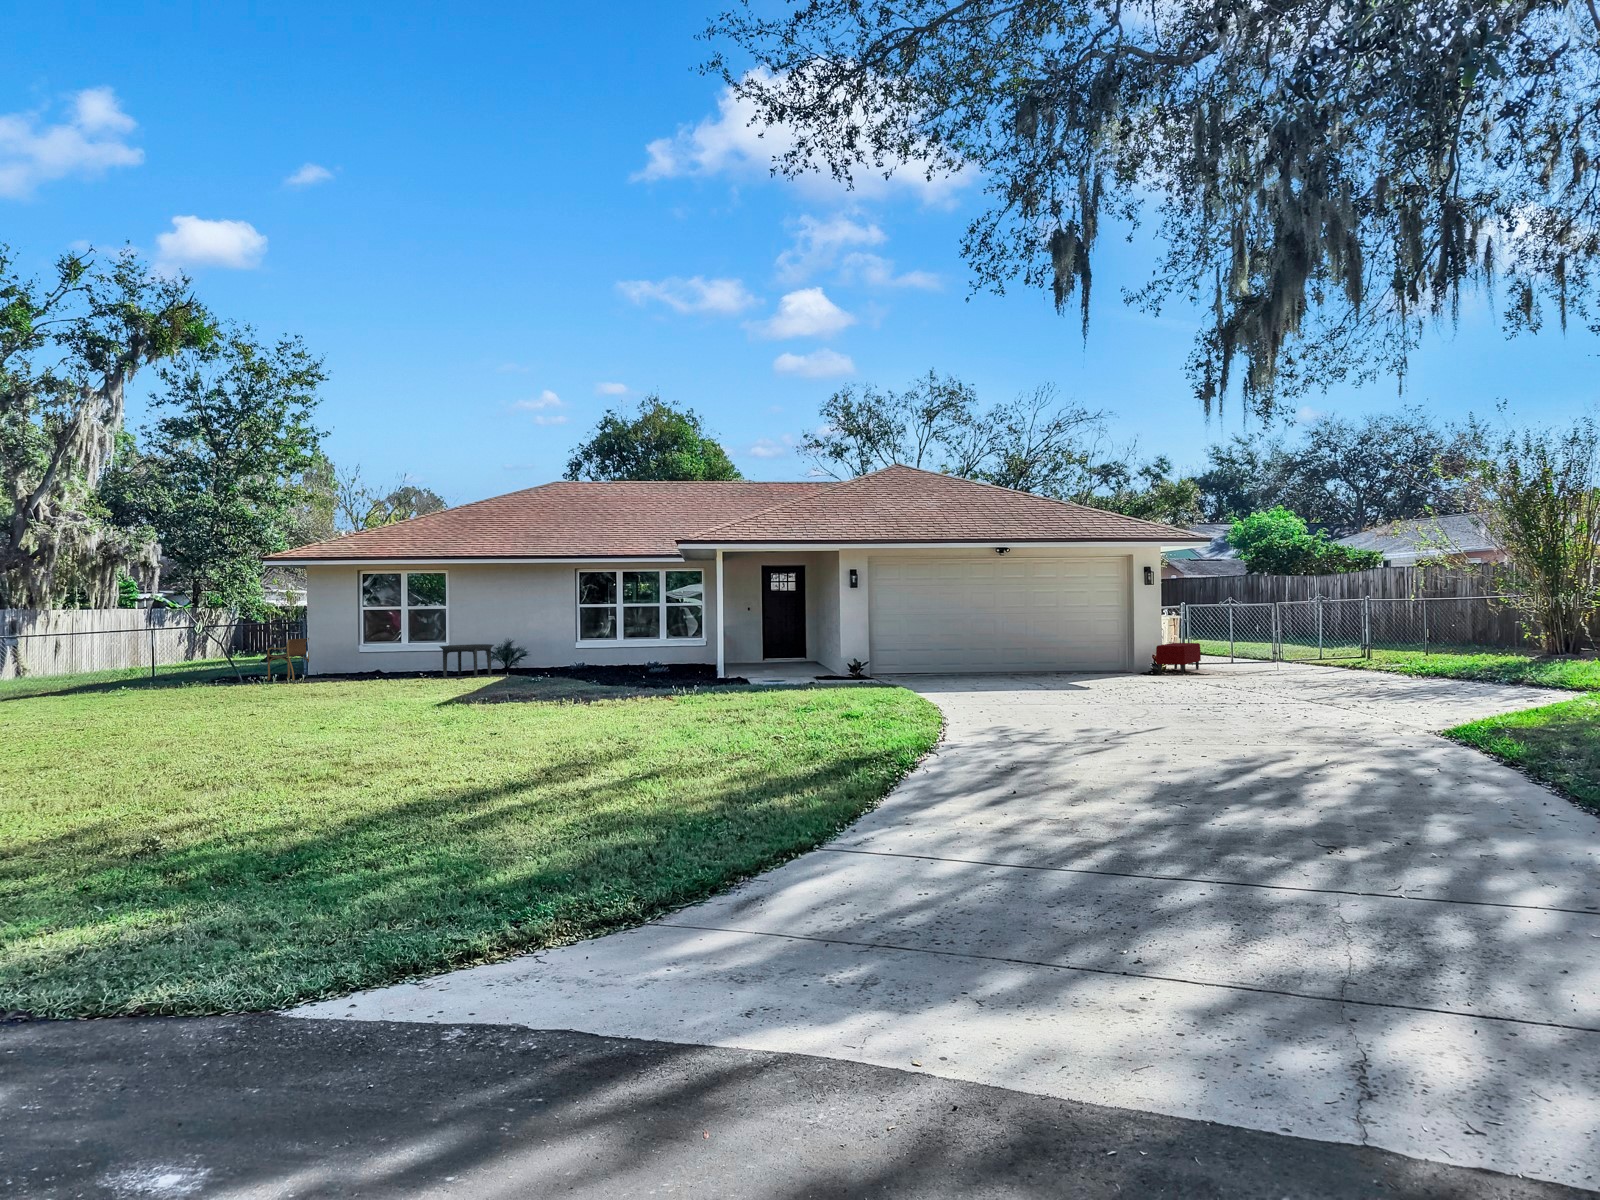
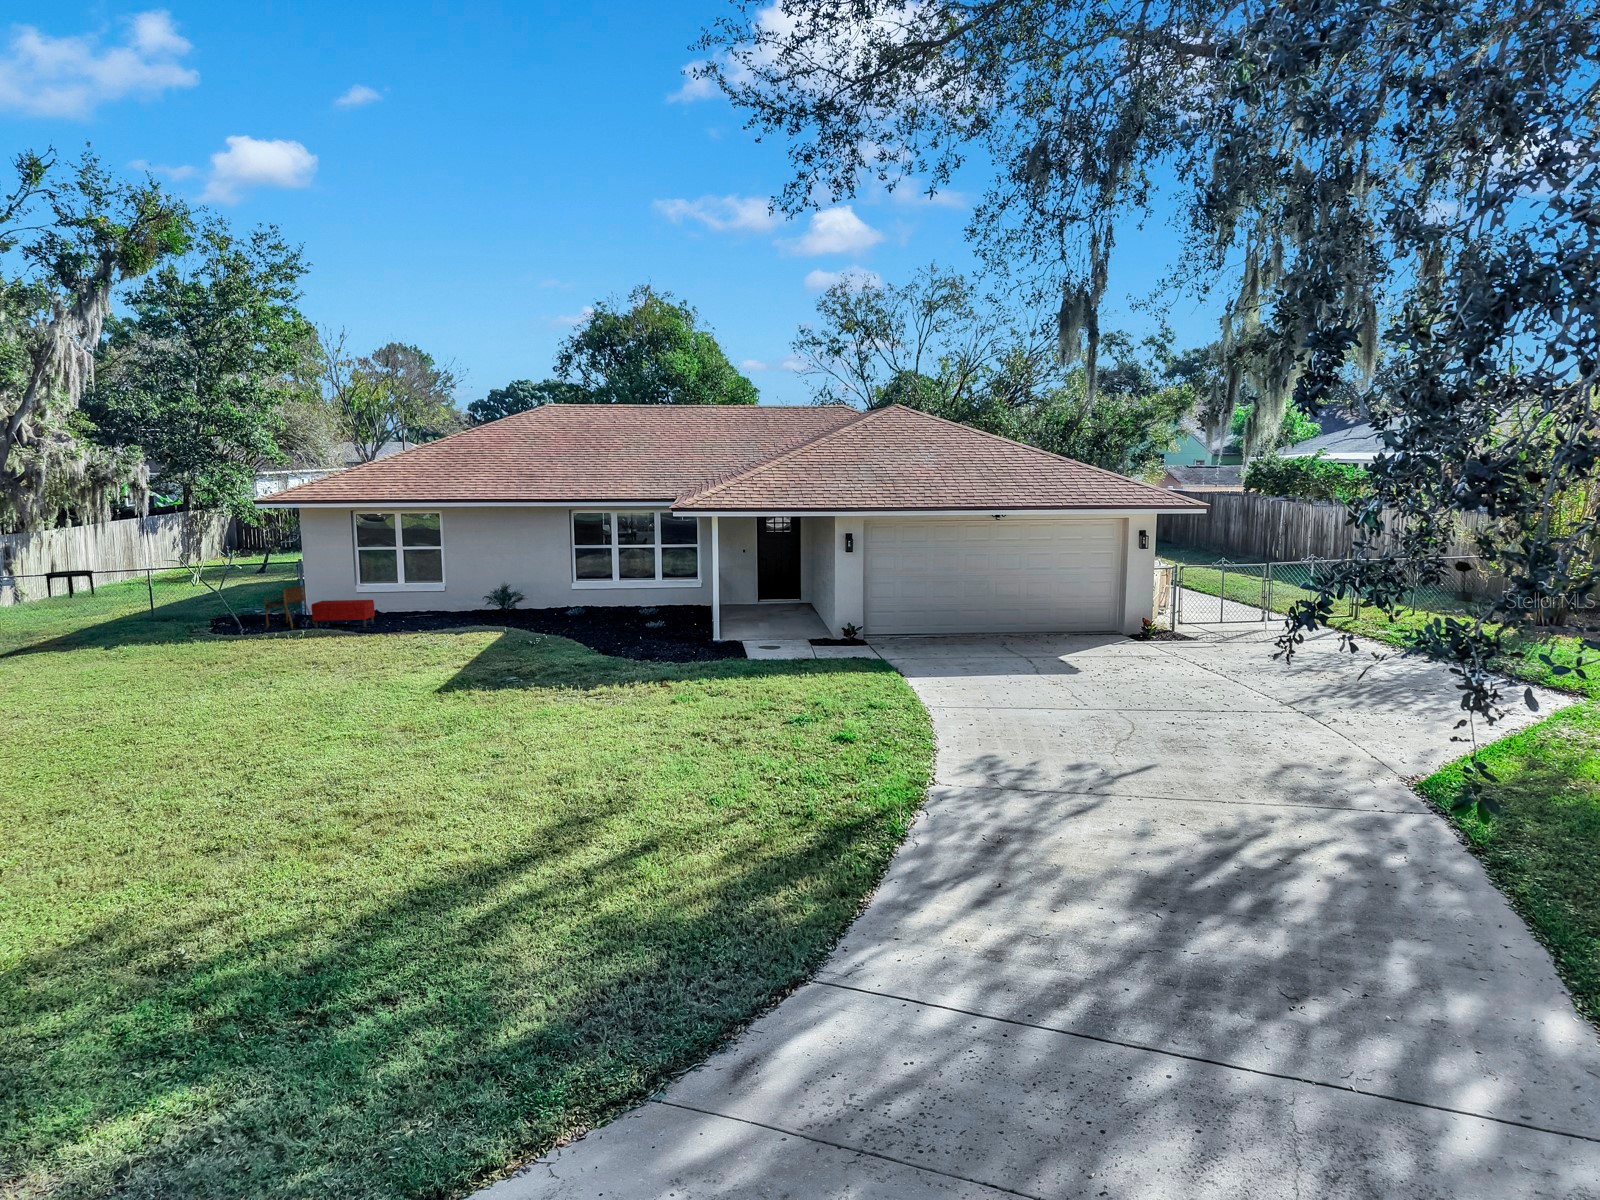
potted tree: none [1465,610,1486,651] -> present [1454,561,1473,601]
bench: present [1156,643,1201,673] -> present [311,600,375,628]
round table: present [439,644,494,678] -> present [44,570,94,598]

